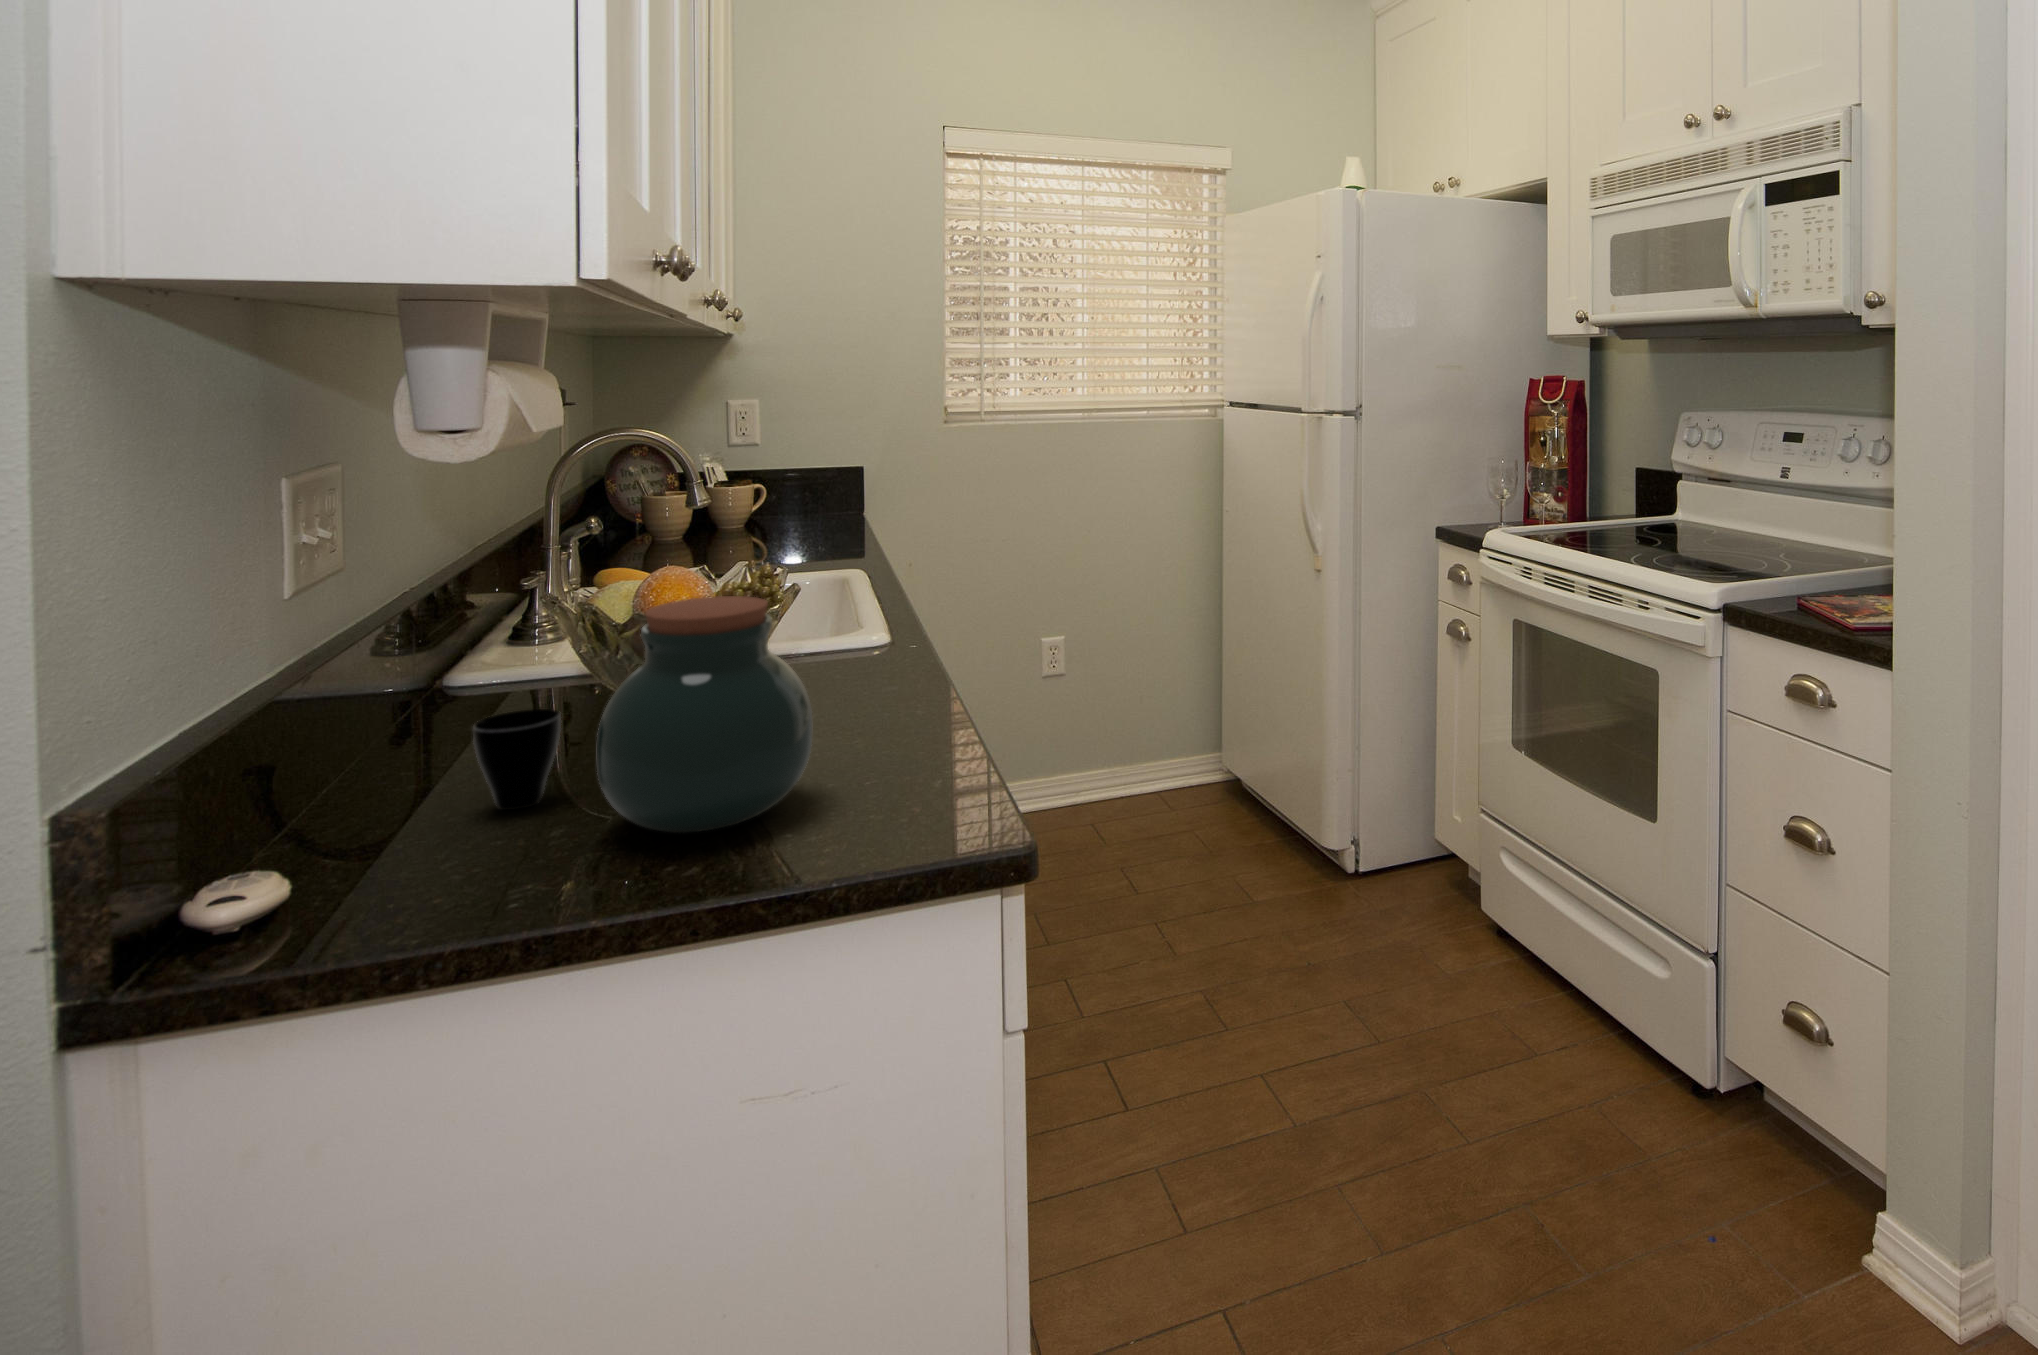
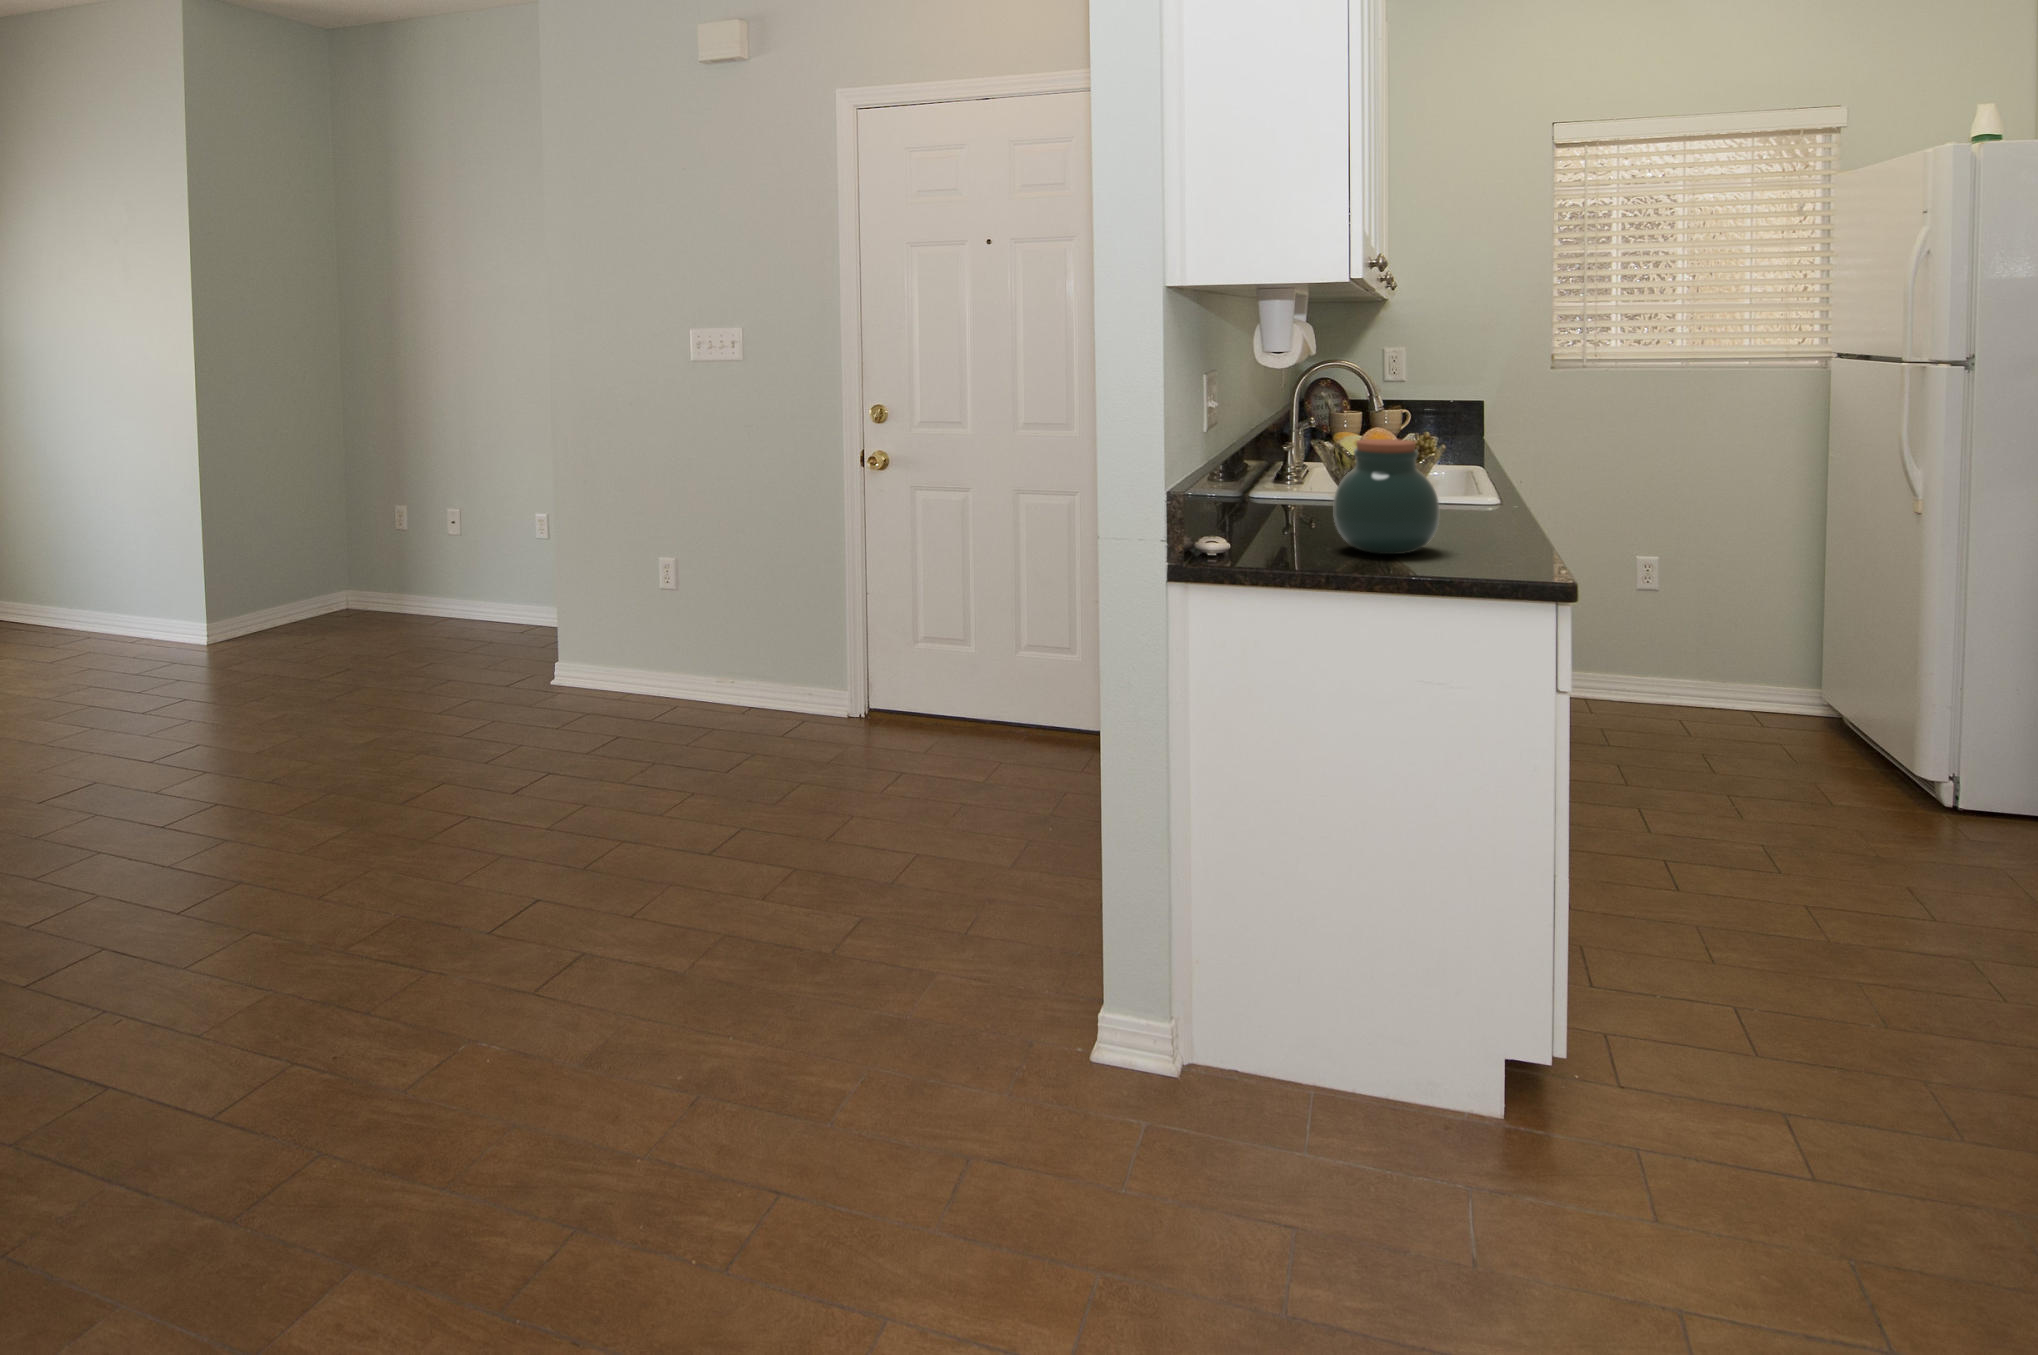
cup: present [473,709,561,810] -> none [1275,492,1313,539]

